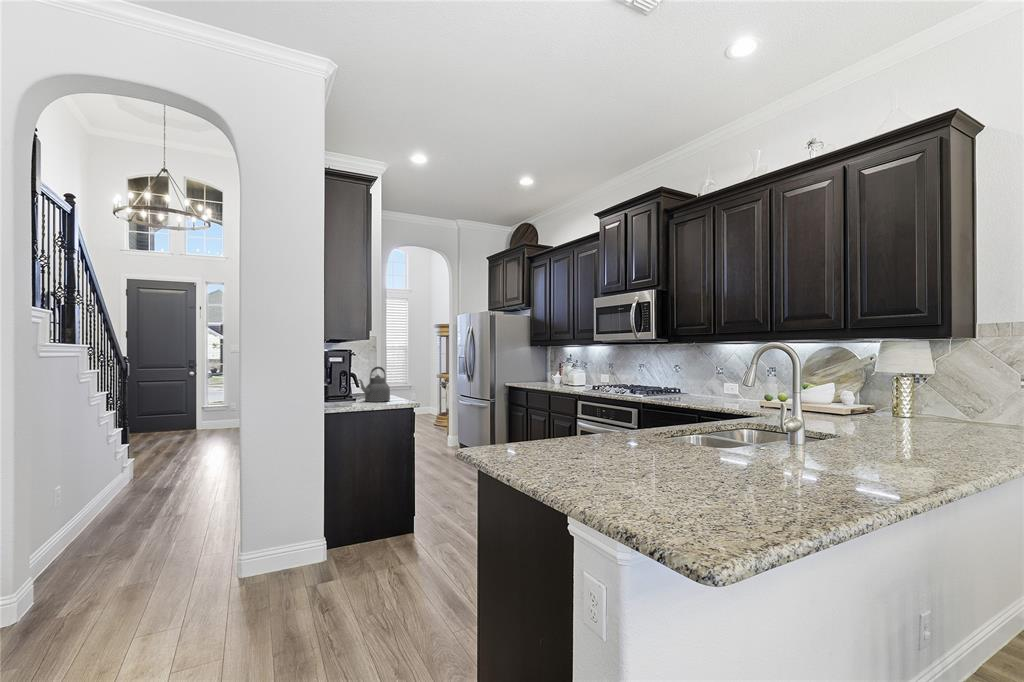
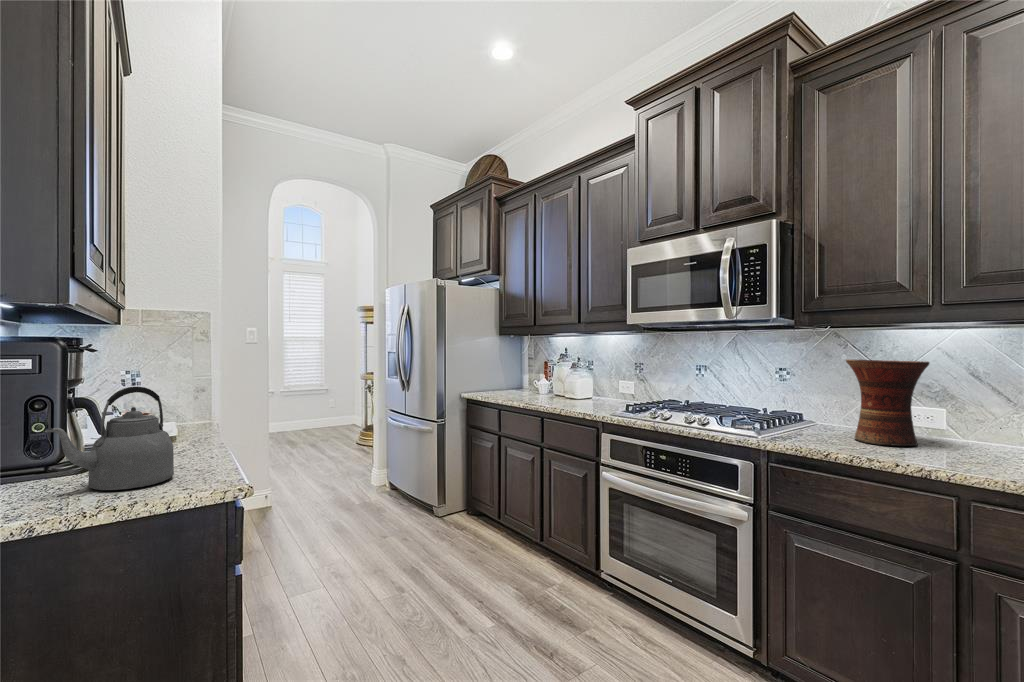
vase: none [685,359,720,399] -> present [846,360,929,446]

